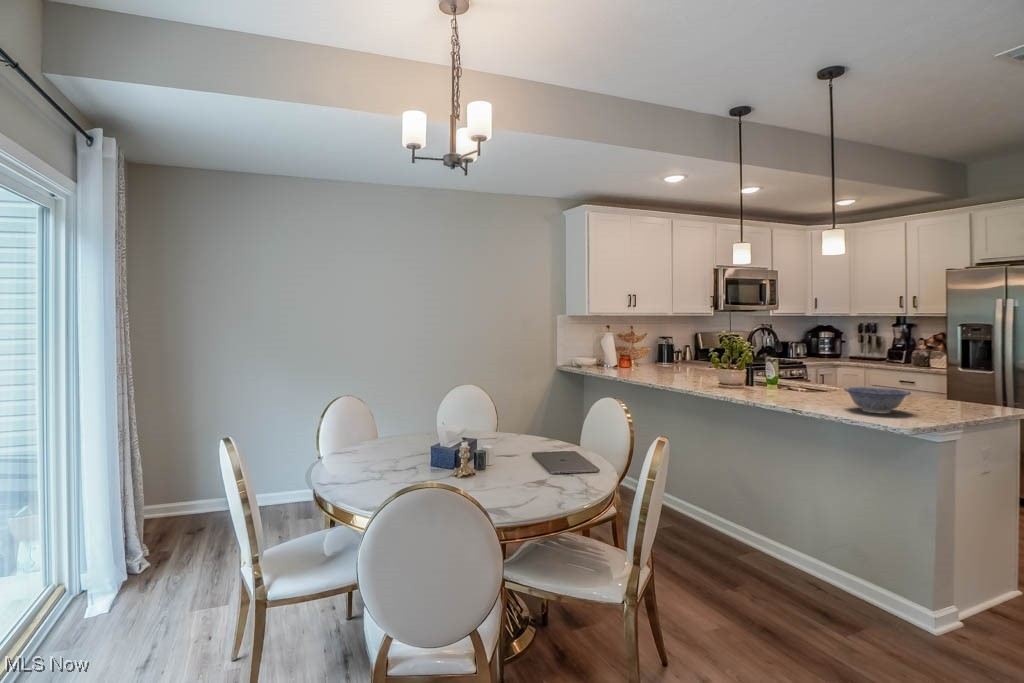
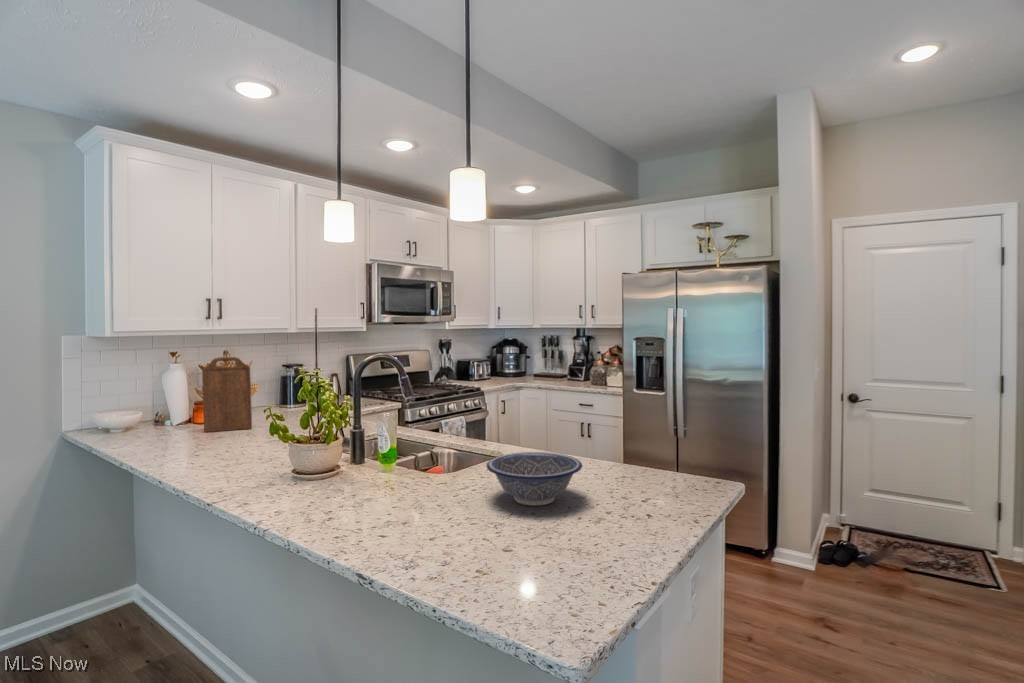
cutting board: none [629,331,655,375] -> present [202,357,252,432]

